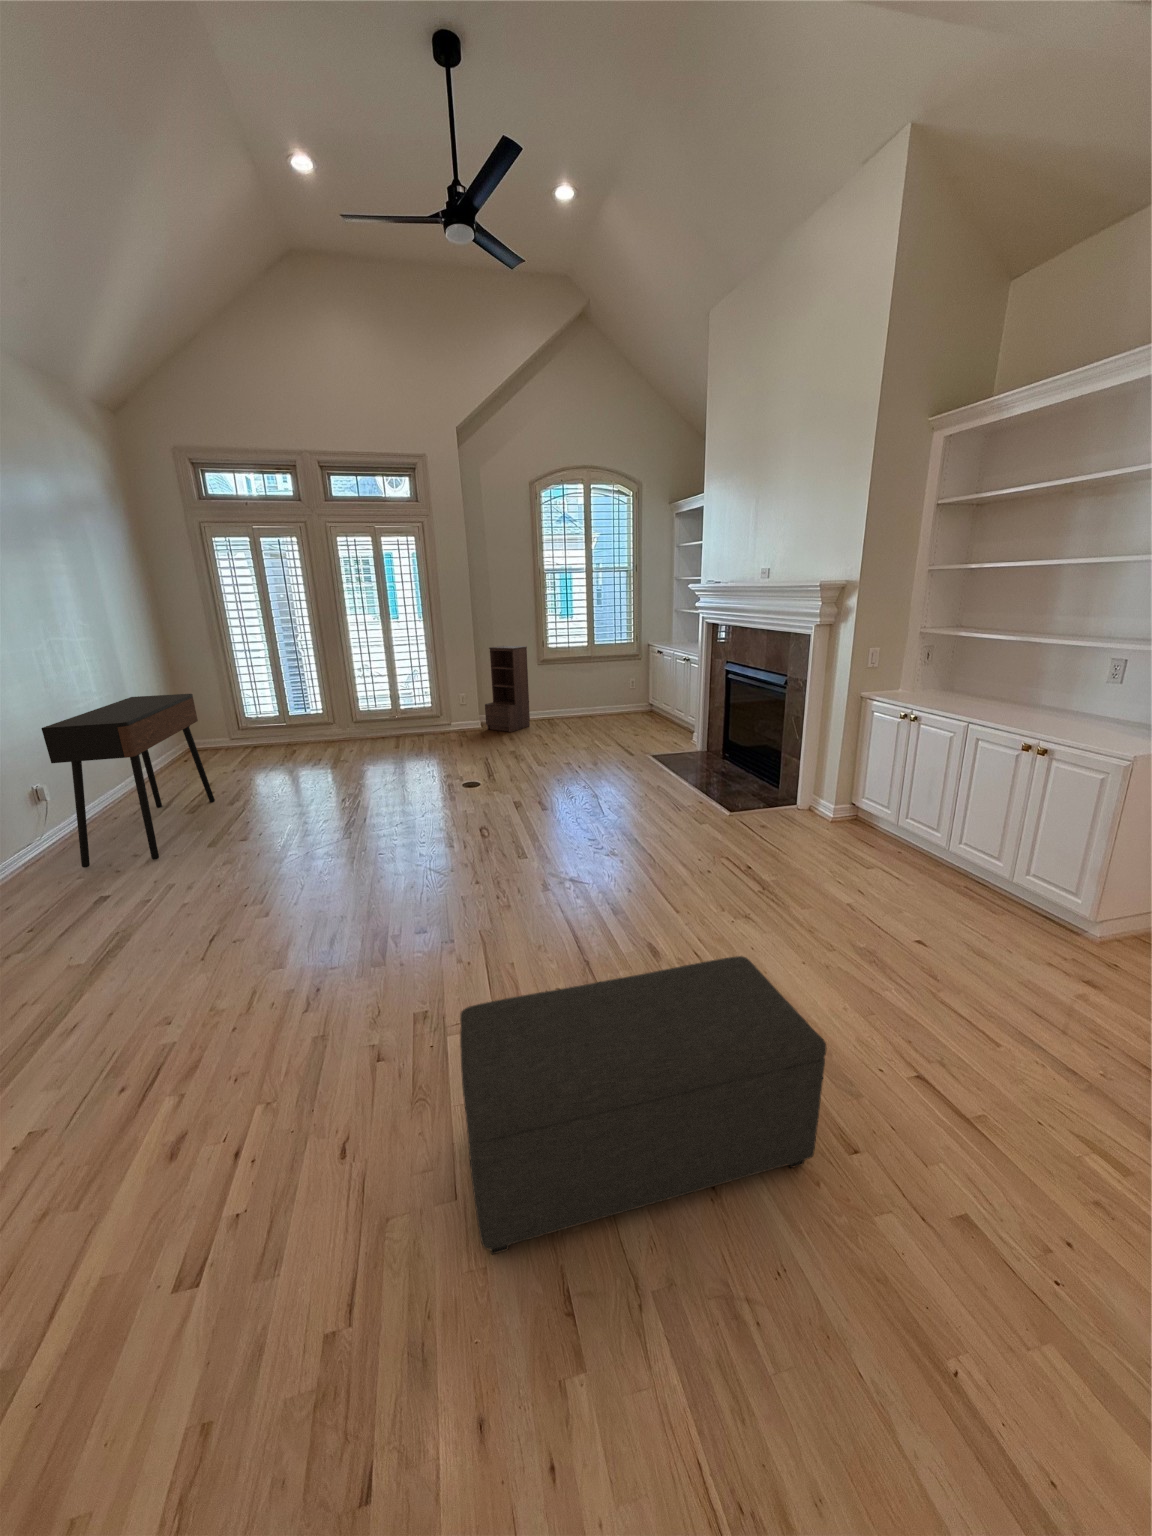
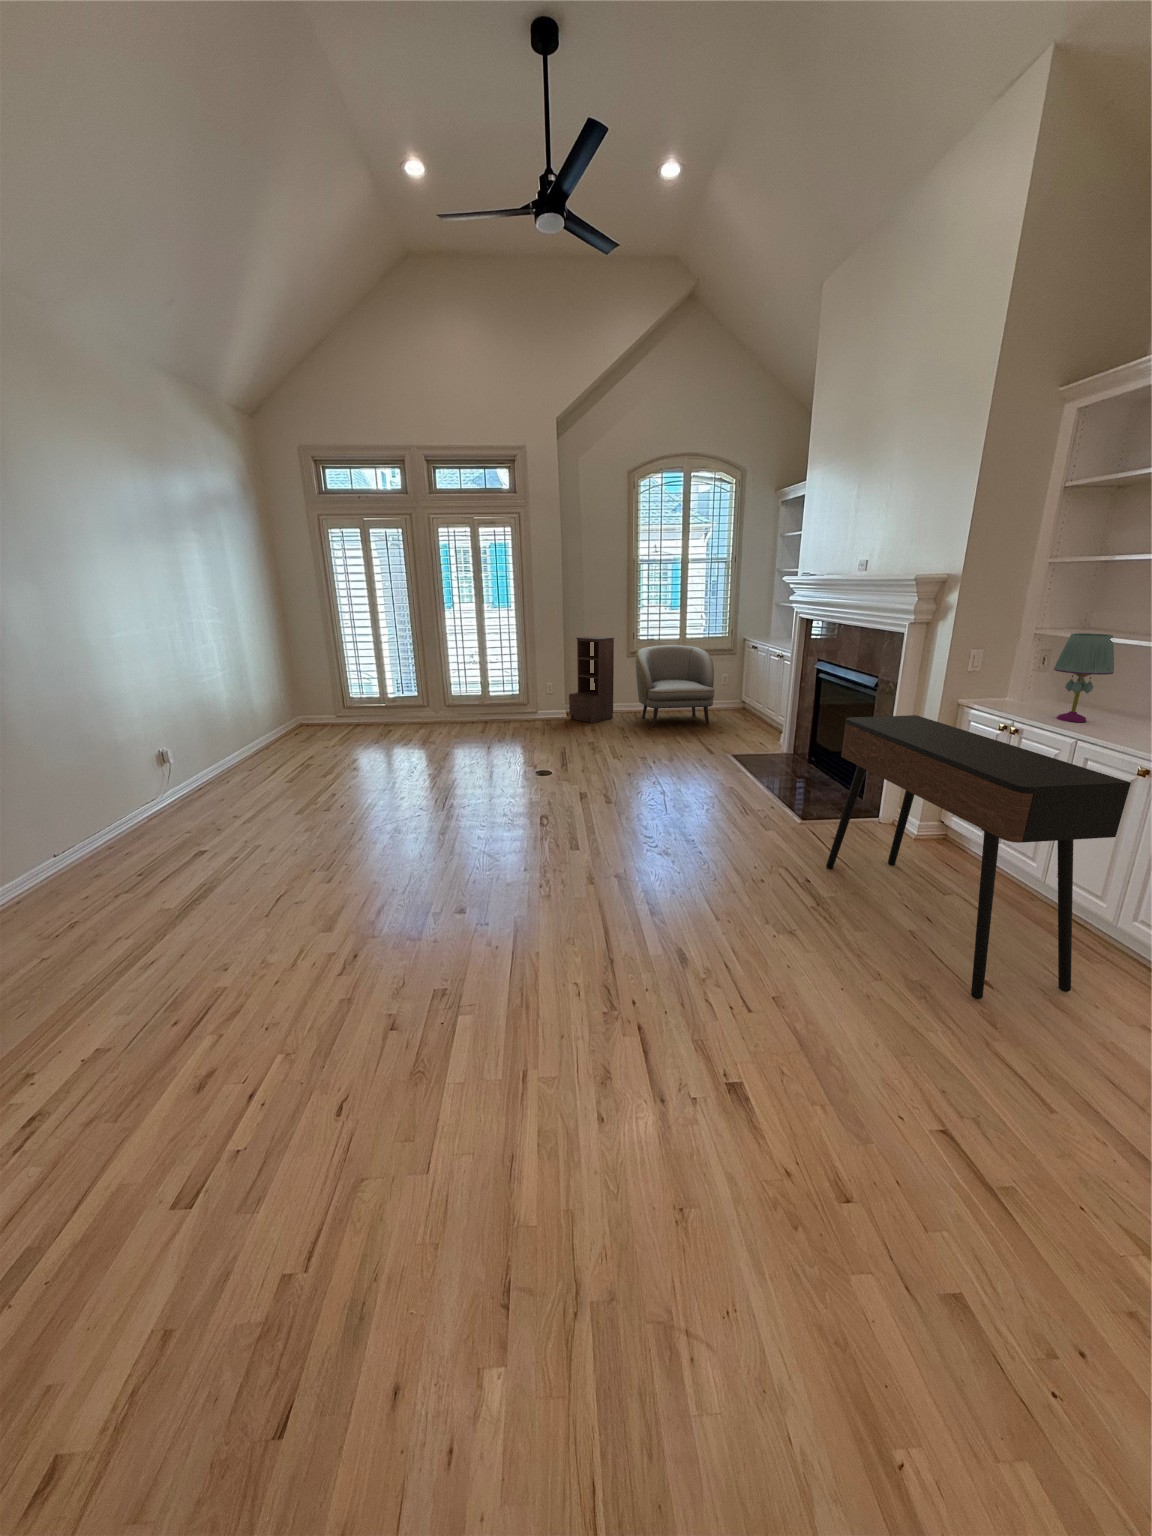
table lamp: none [940,631,987,708] -> present [1054,633,1114,722]
armchair: none [549,653,628,733] -> present [635,645,714,727]
console table: present [41,694,215,868] -> present [826,715,1131,999]
ottoman: present [460,956,826,1254] -> none [424,975,809,1231]

